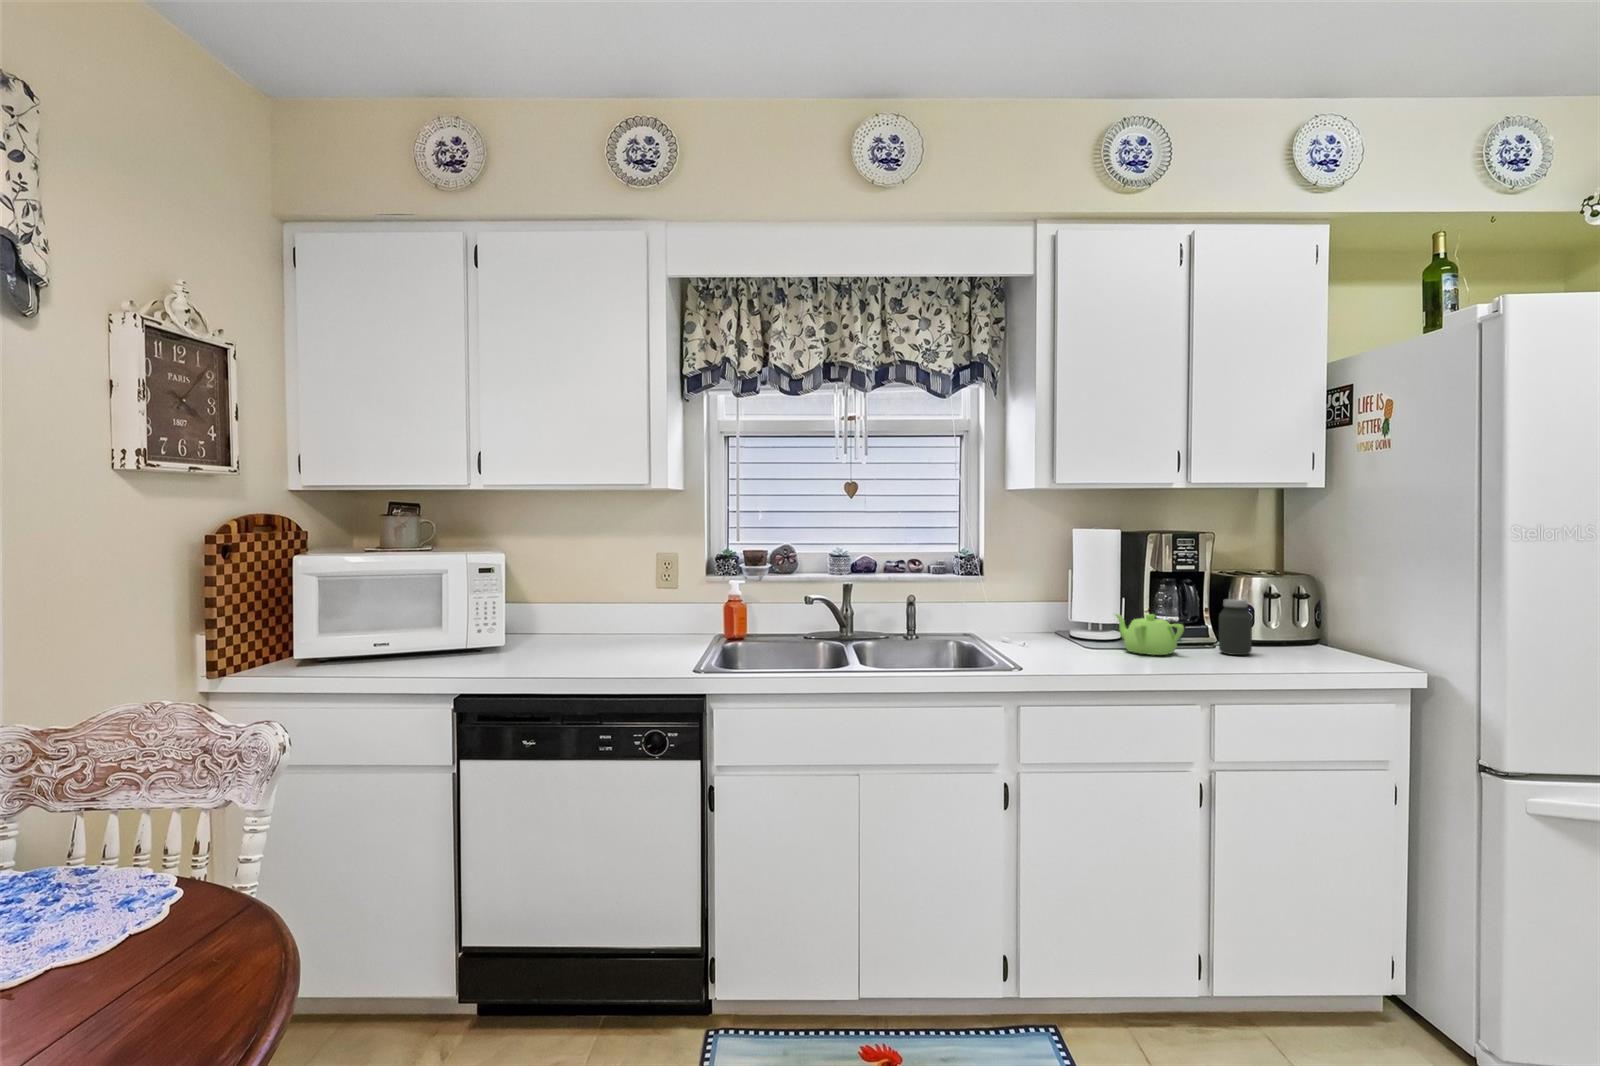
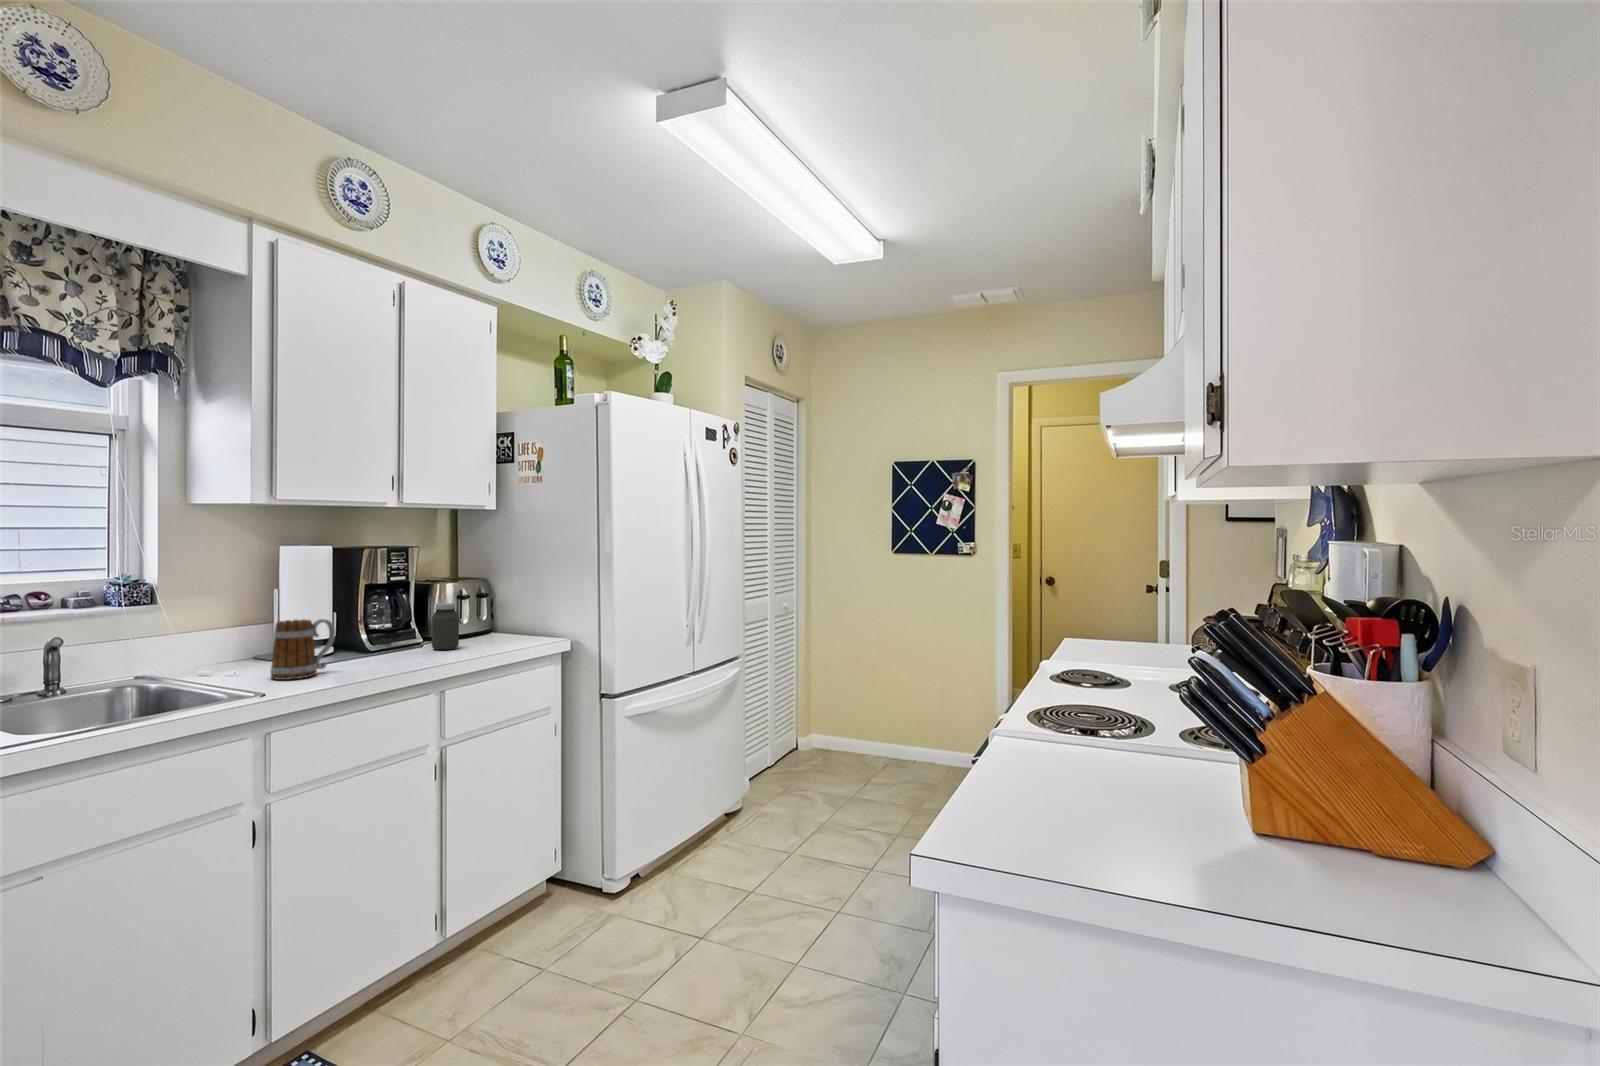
mug: none [1038,602,1096,661] -> present [270,619,335,680]
teapot: present [1115,614,1184,655] -> none [336,623,409,660]

